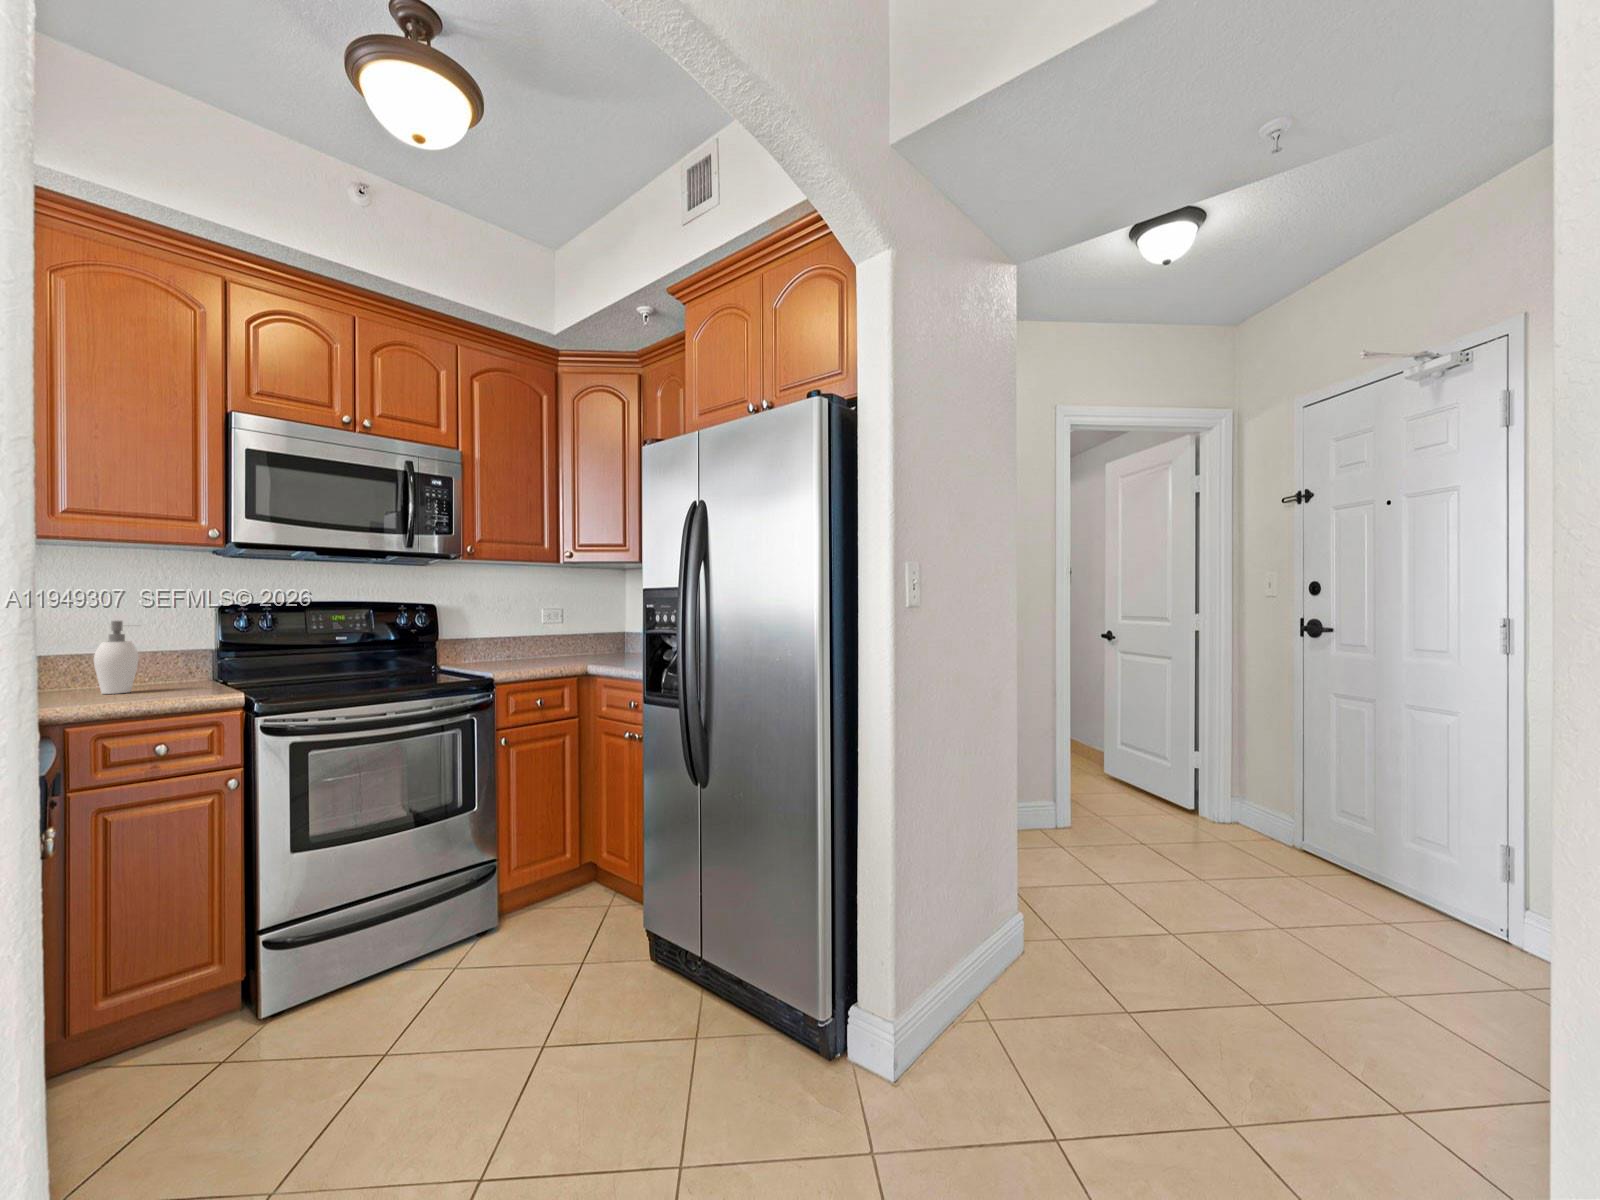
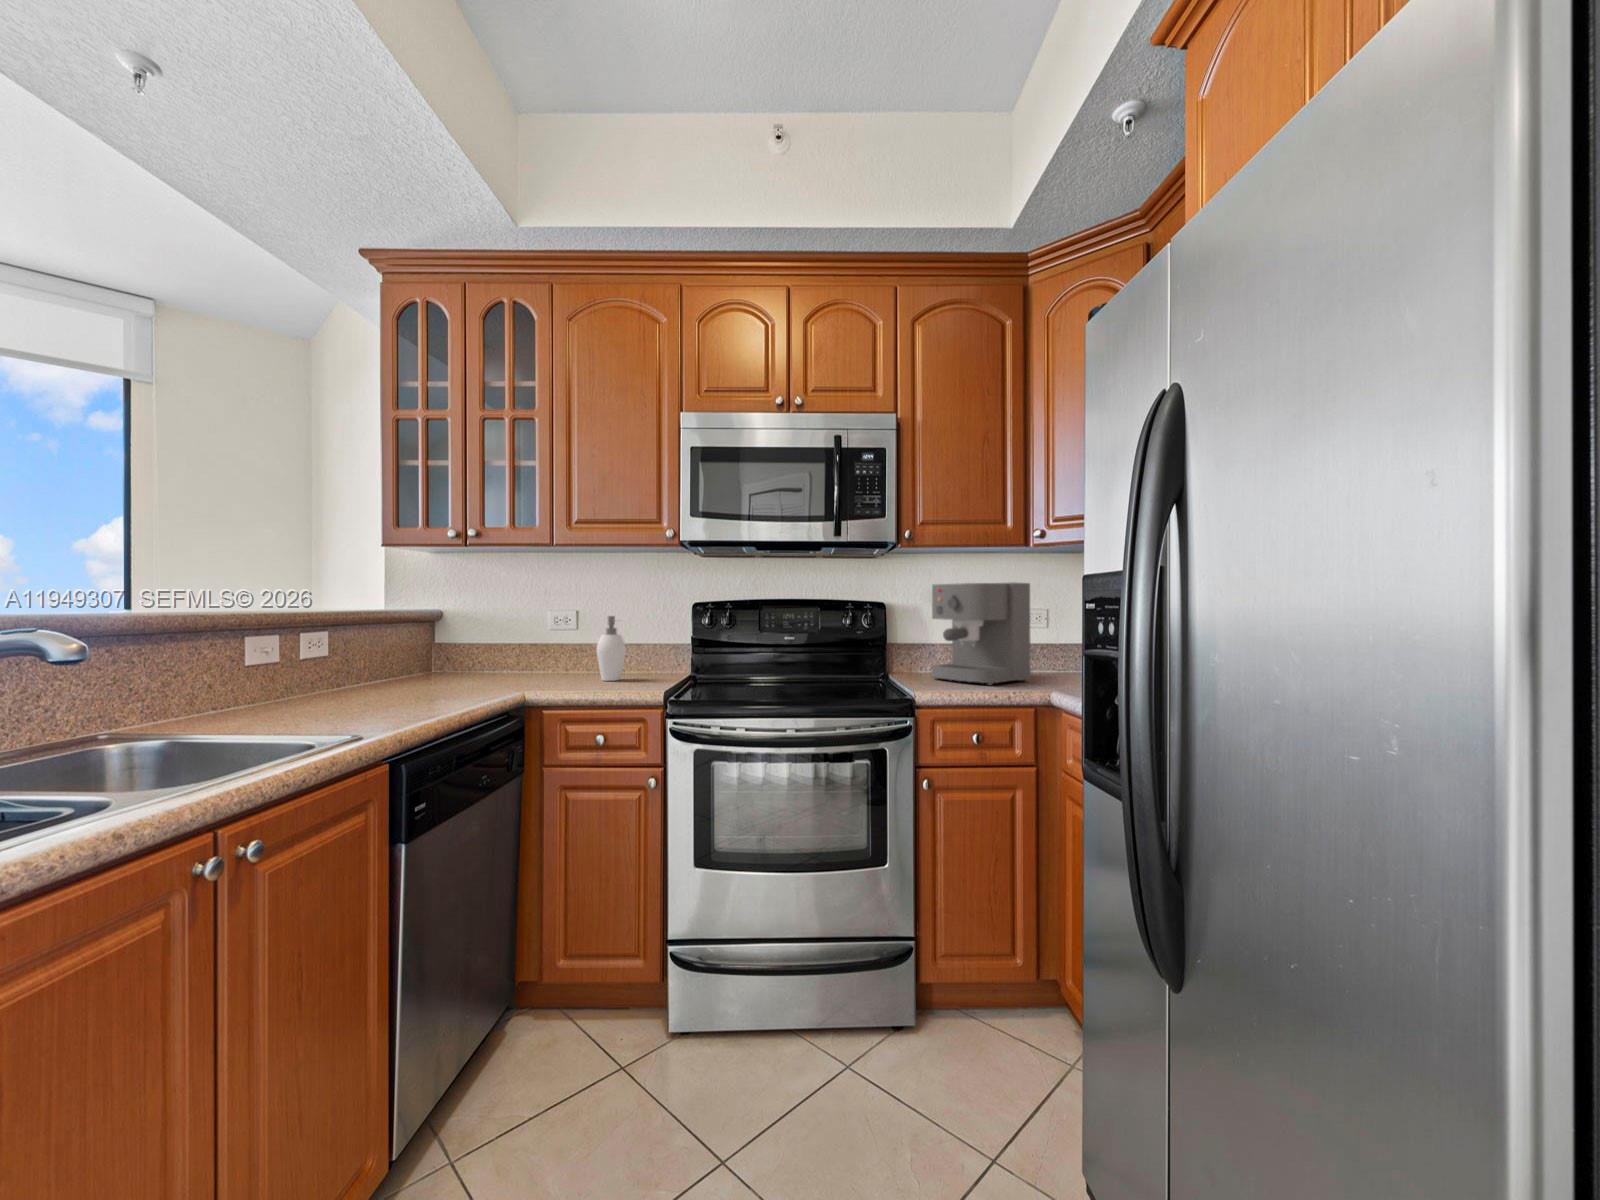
coffee maker: none [481,590,559,668] -> present [932,582,1031,685]

